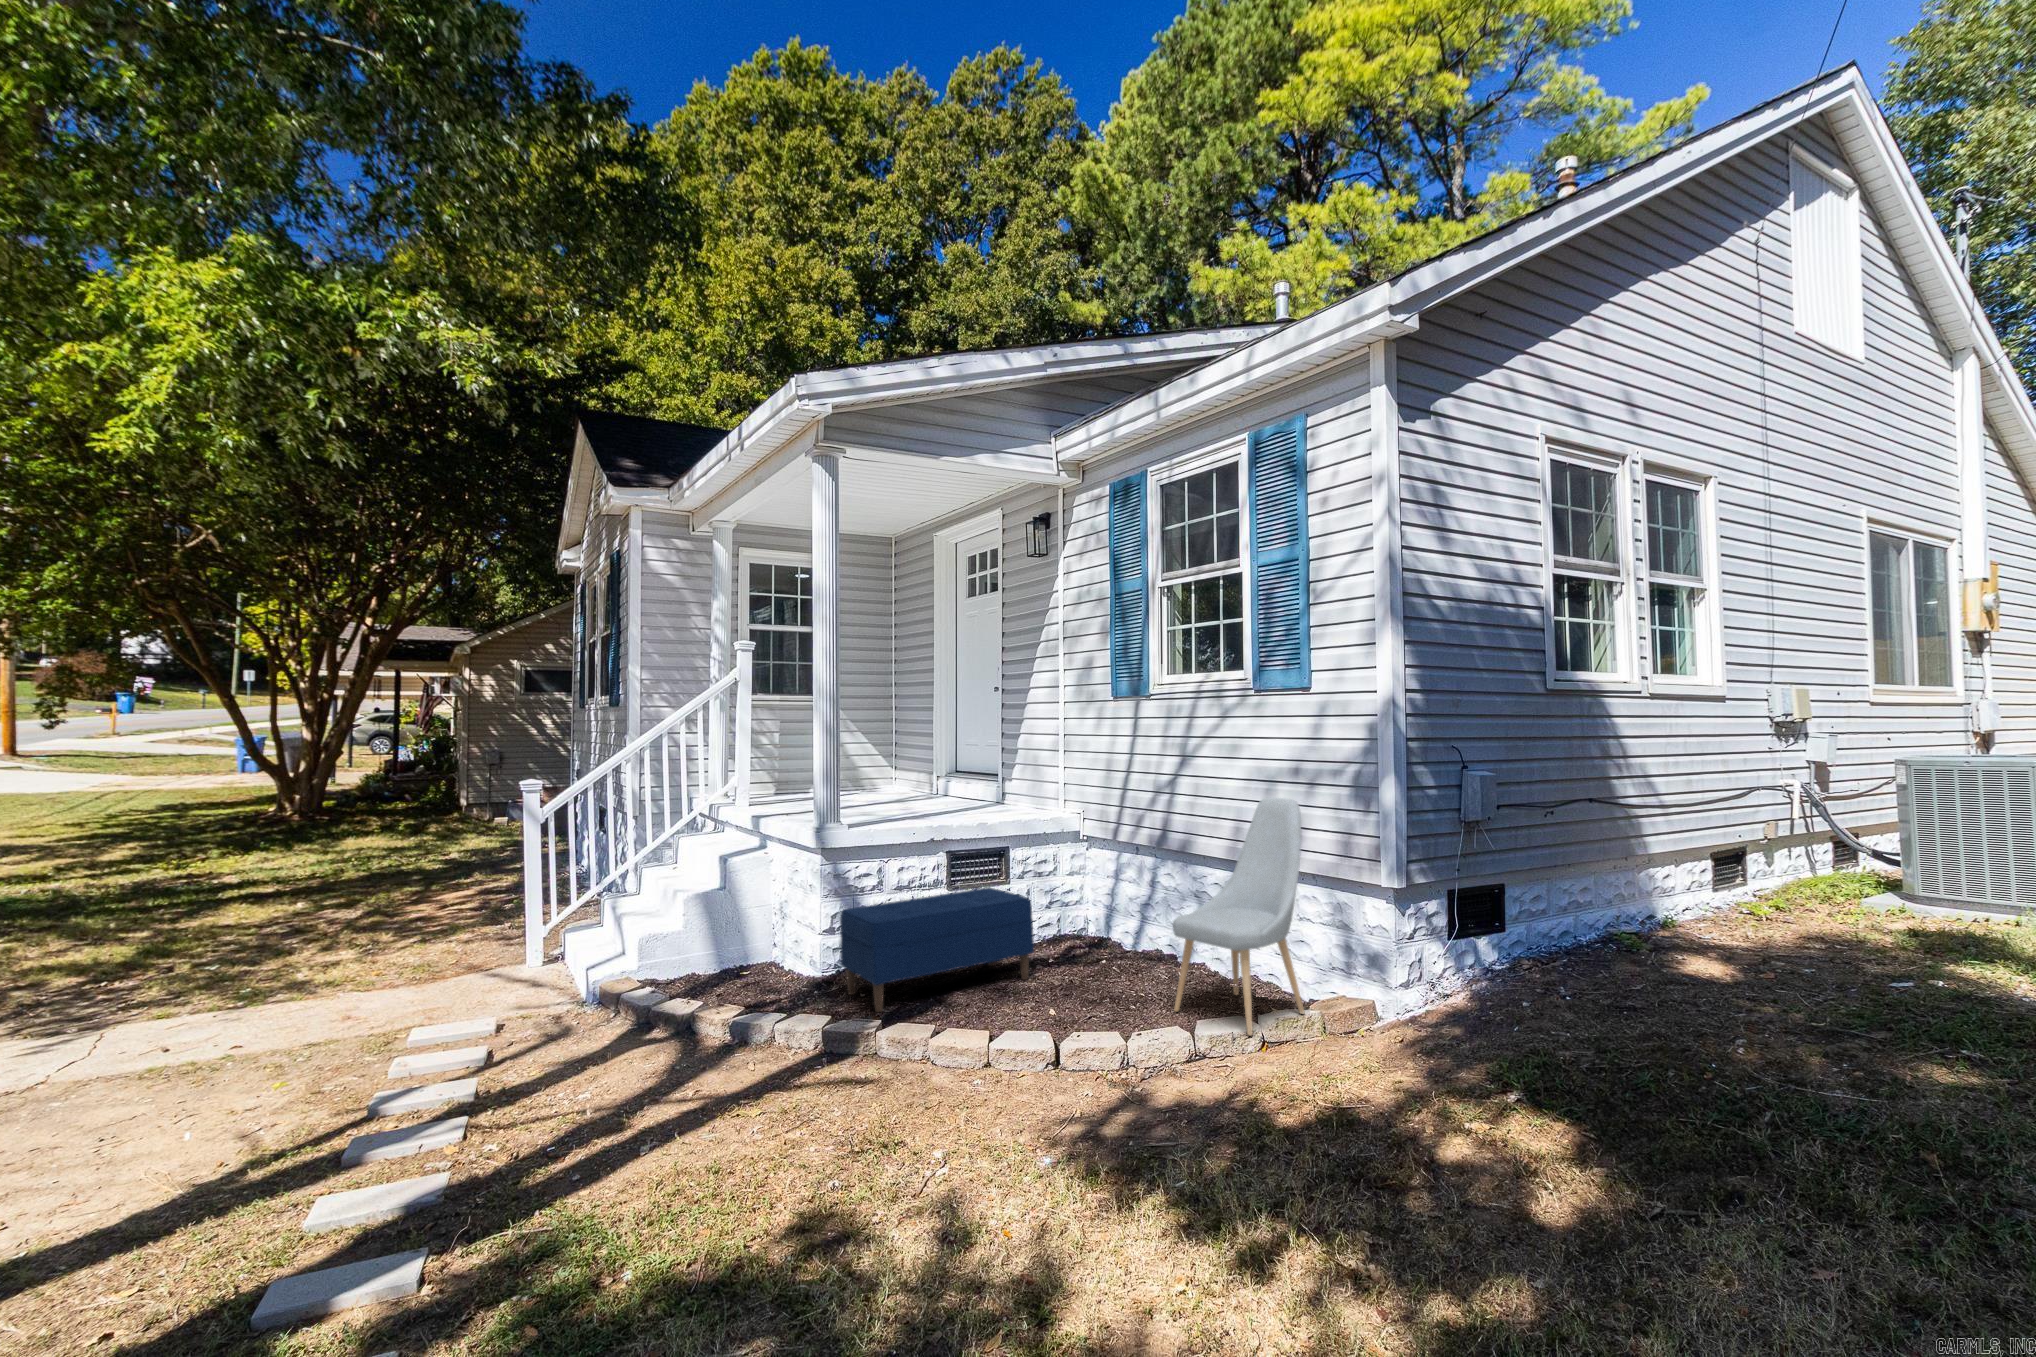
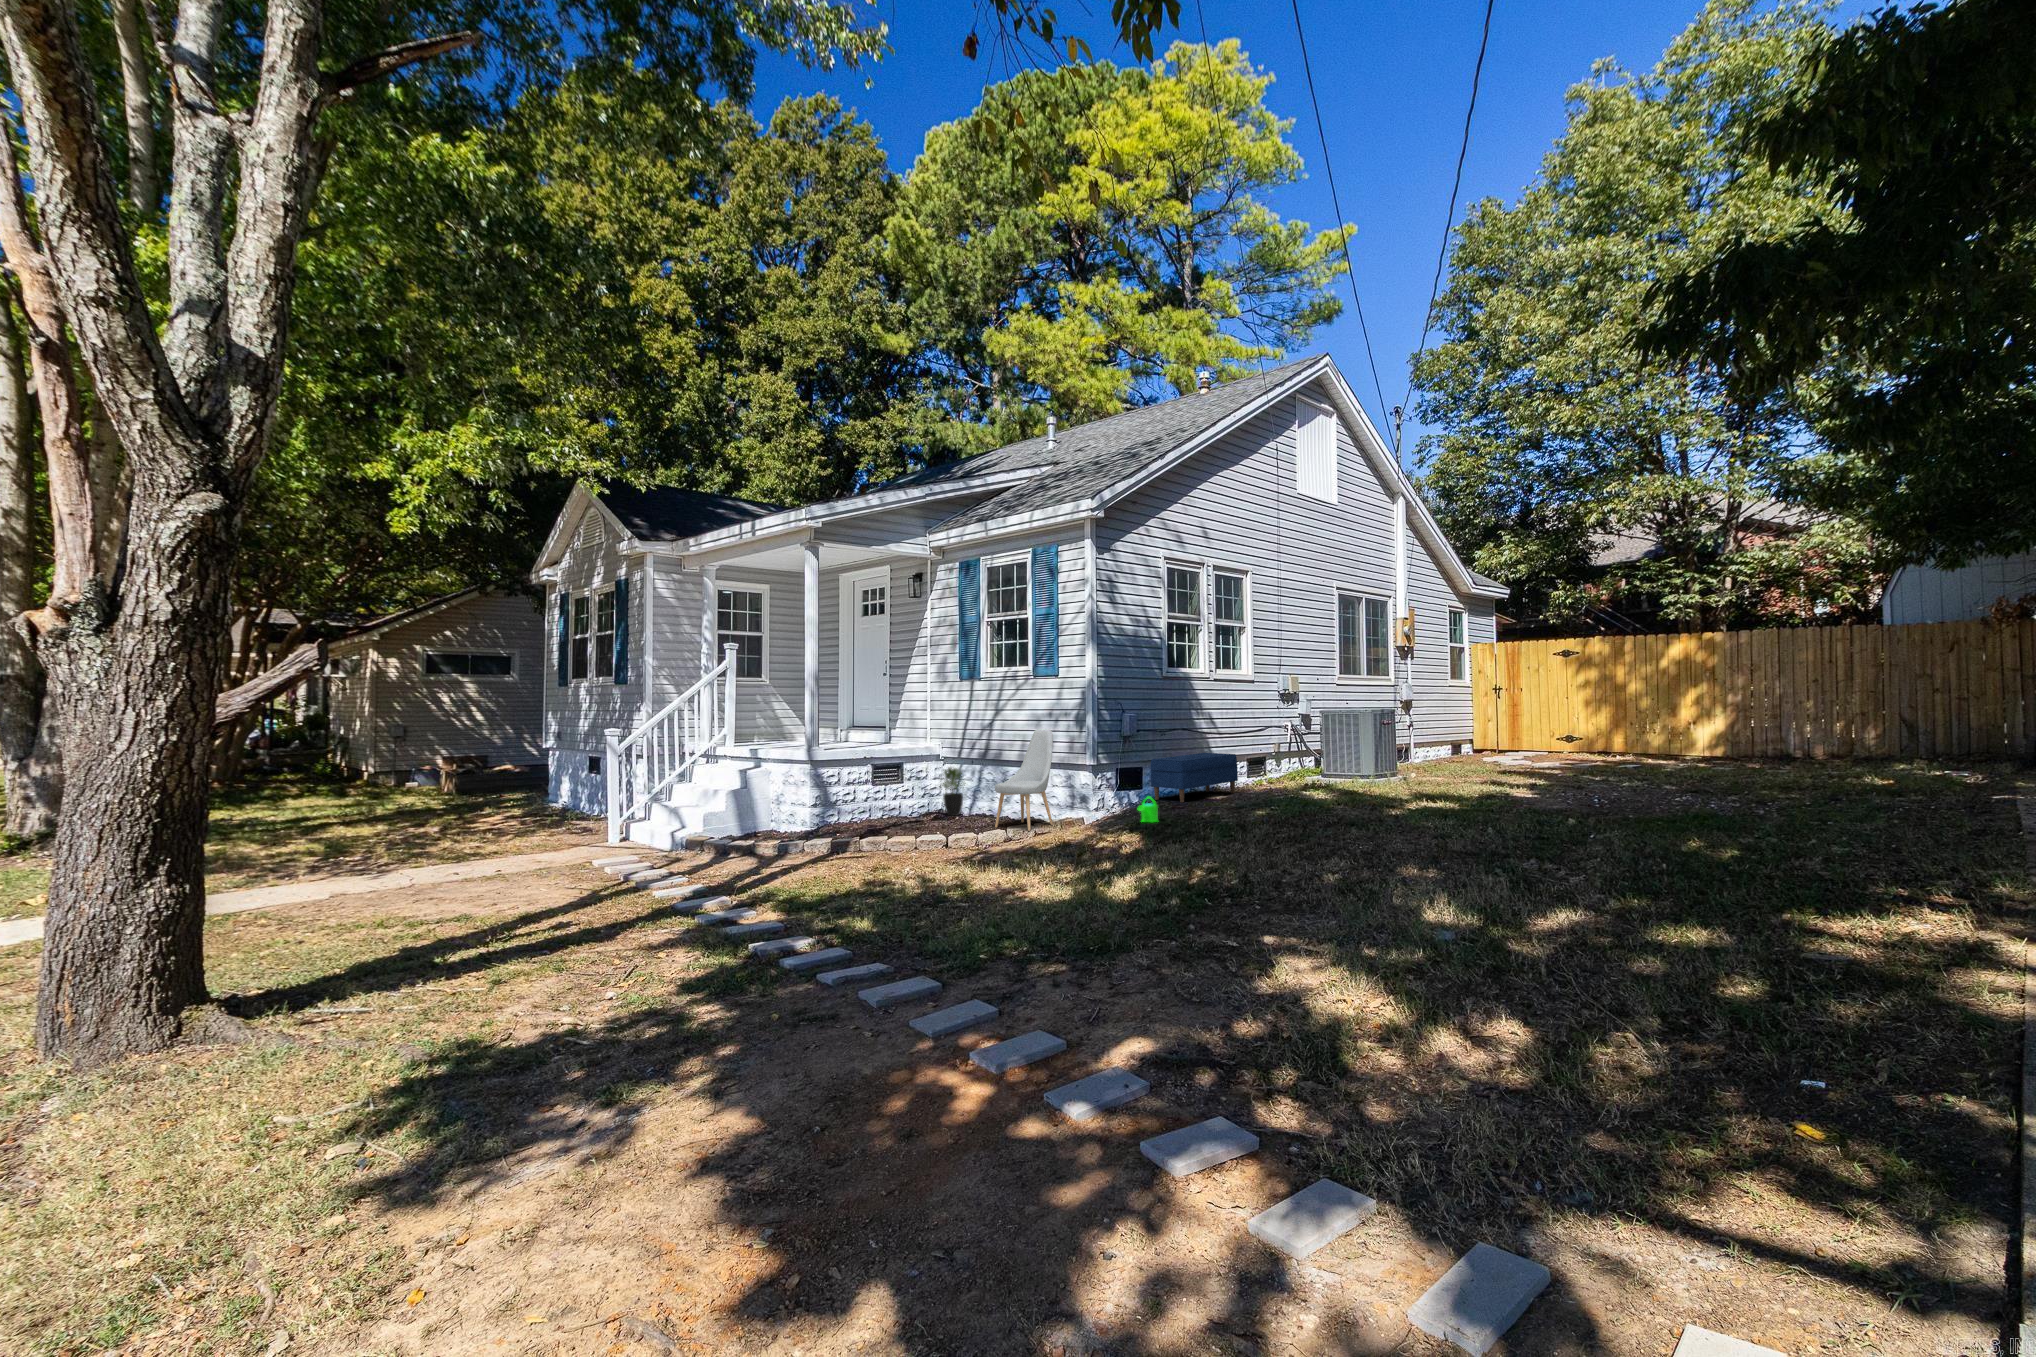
potted plant: none [1070,858,1133,956] -> present [940,767,964,816]
bench: present [840,887,1034,1012] -> present [1151,753,1238,802]
watering can: none [1552,997,1615,1076] -> present [1138,796,1158,822]

